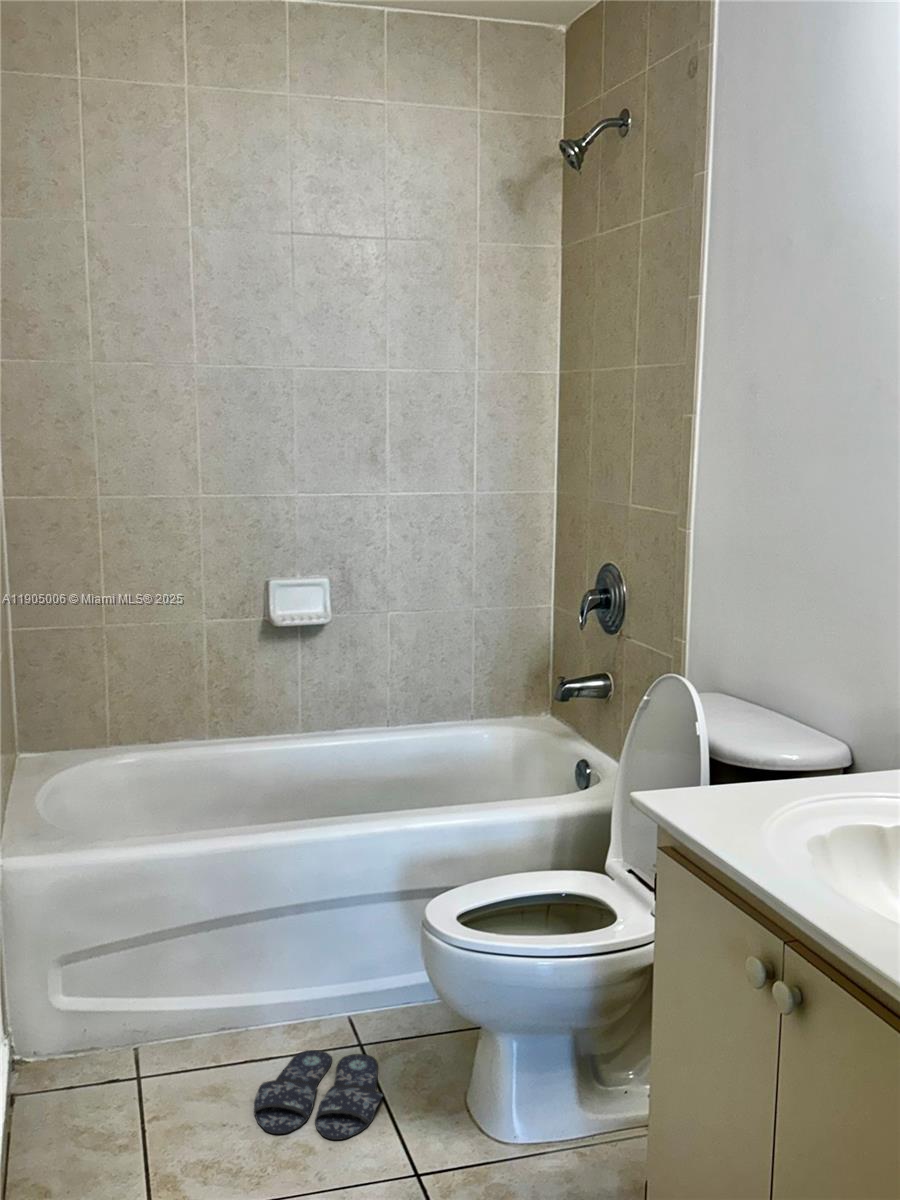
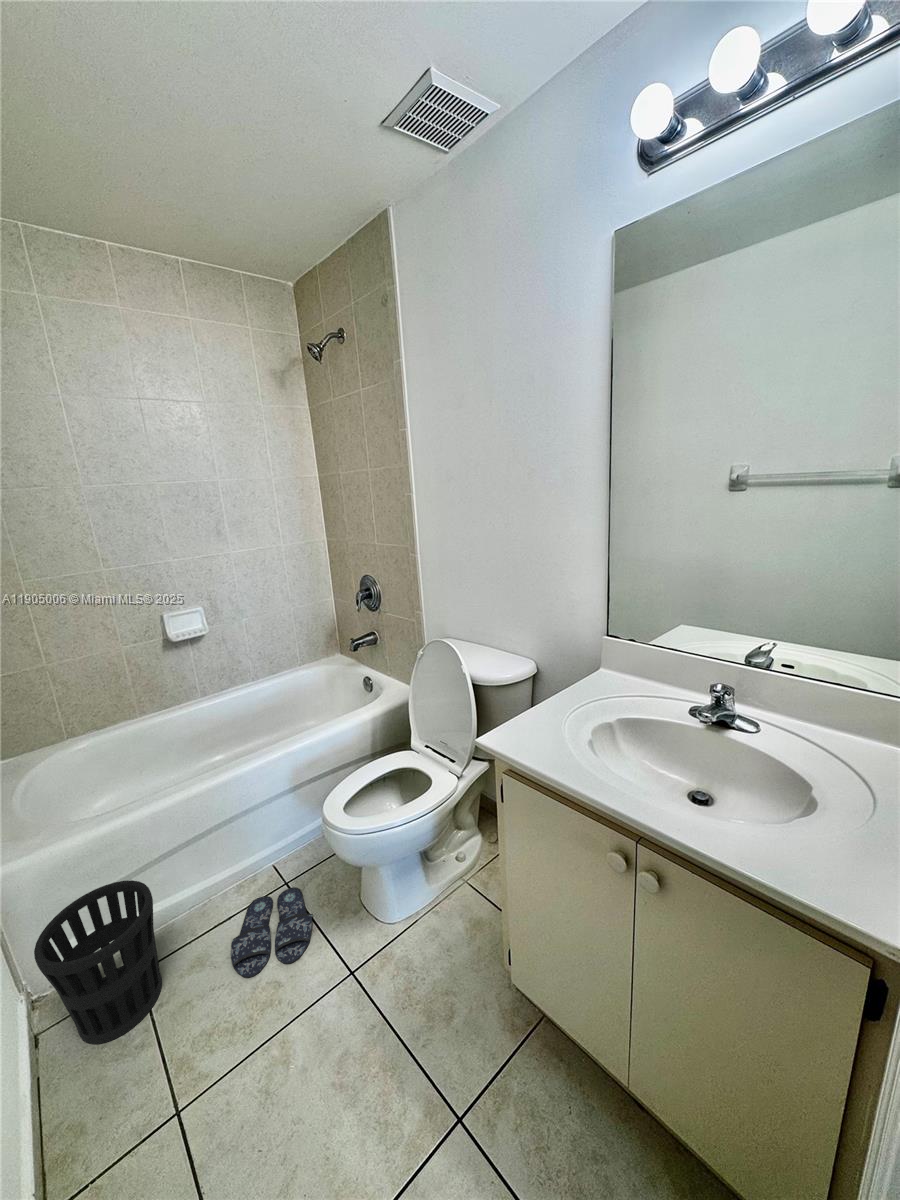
wastebasket: none [35,928,173,1131] -> present [34,880,162,1044]

